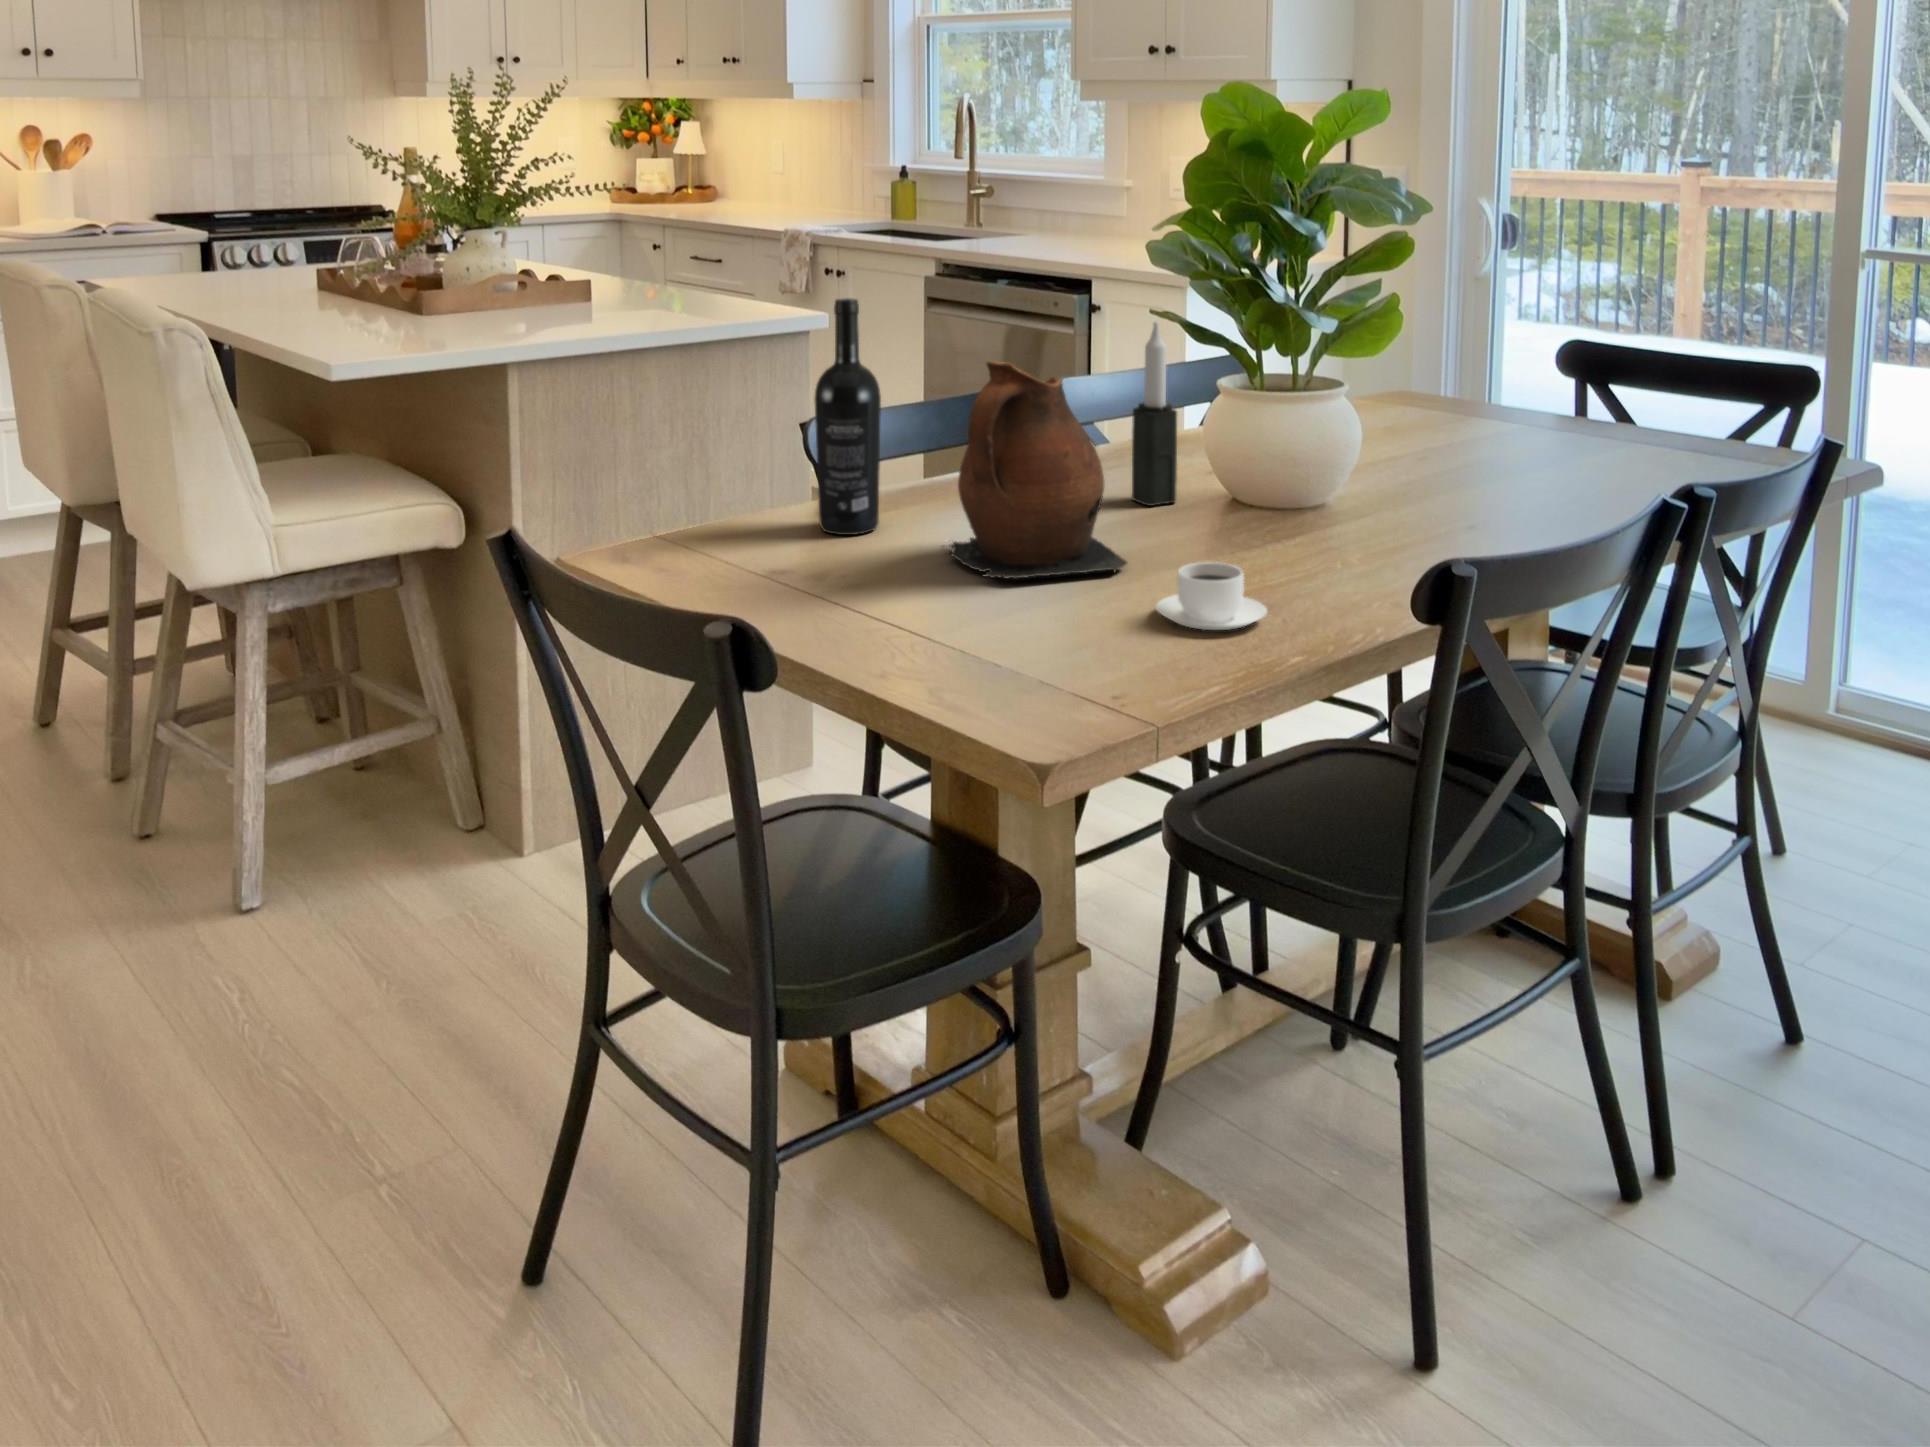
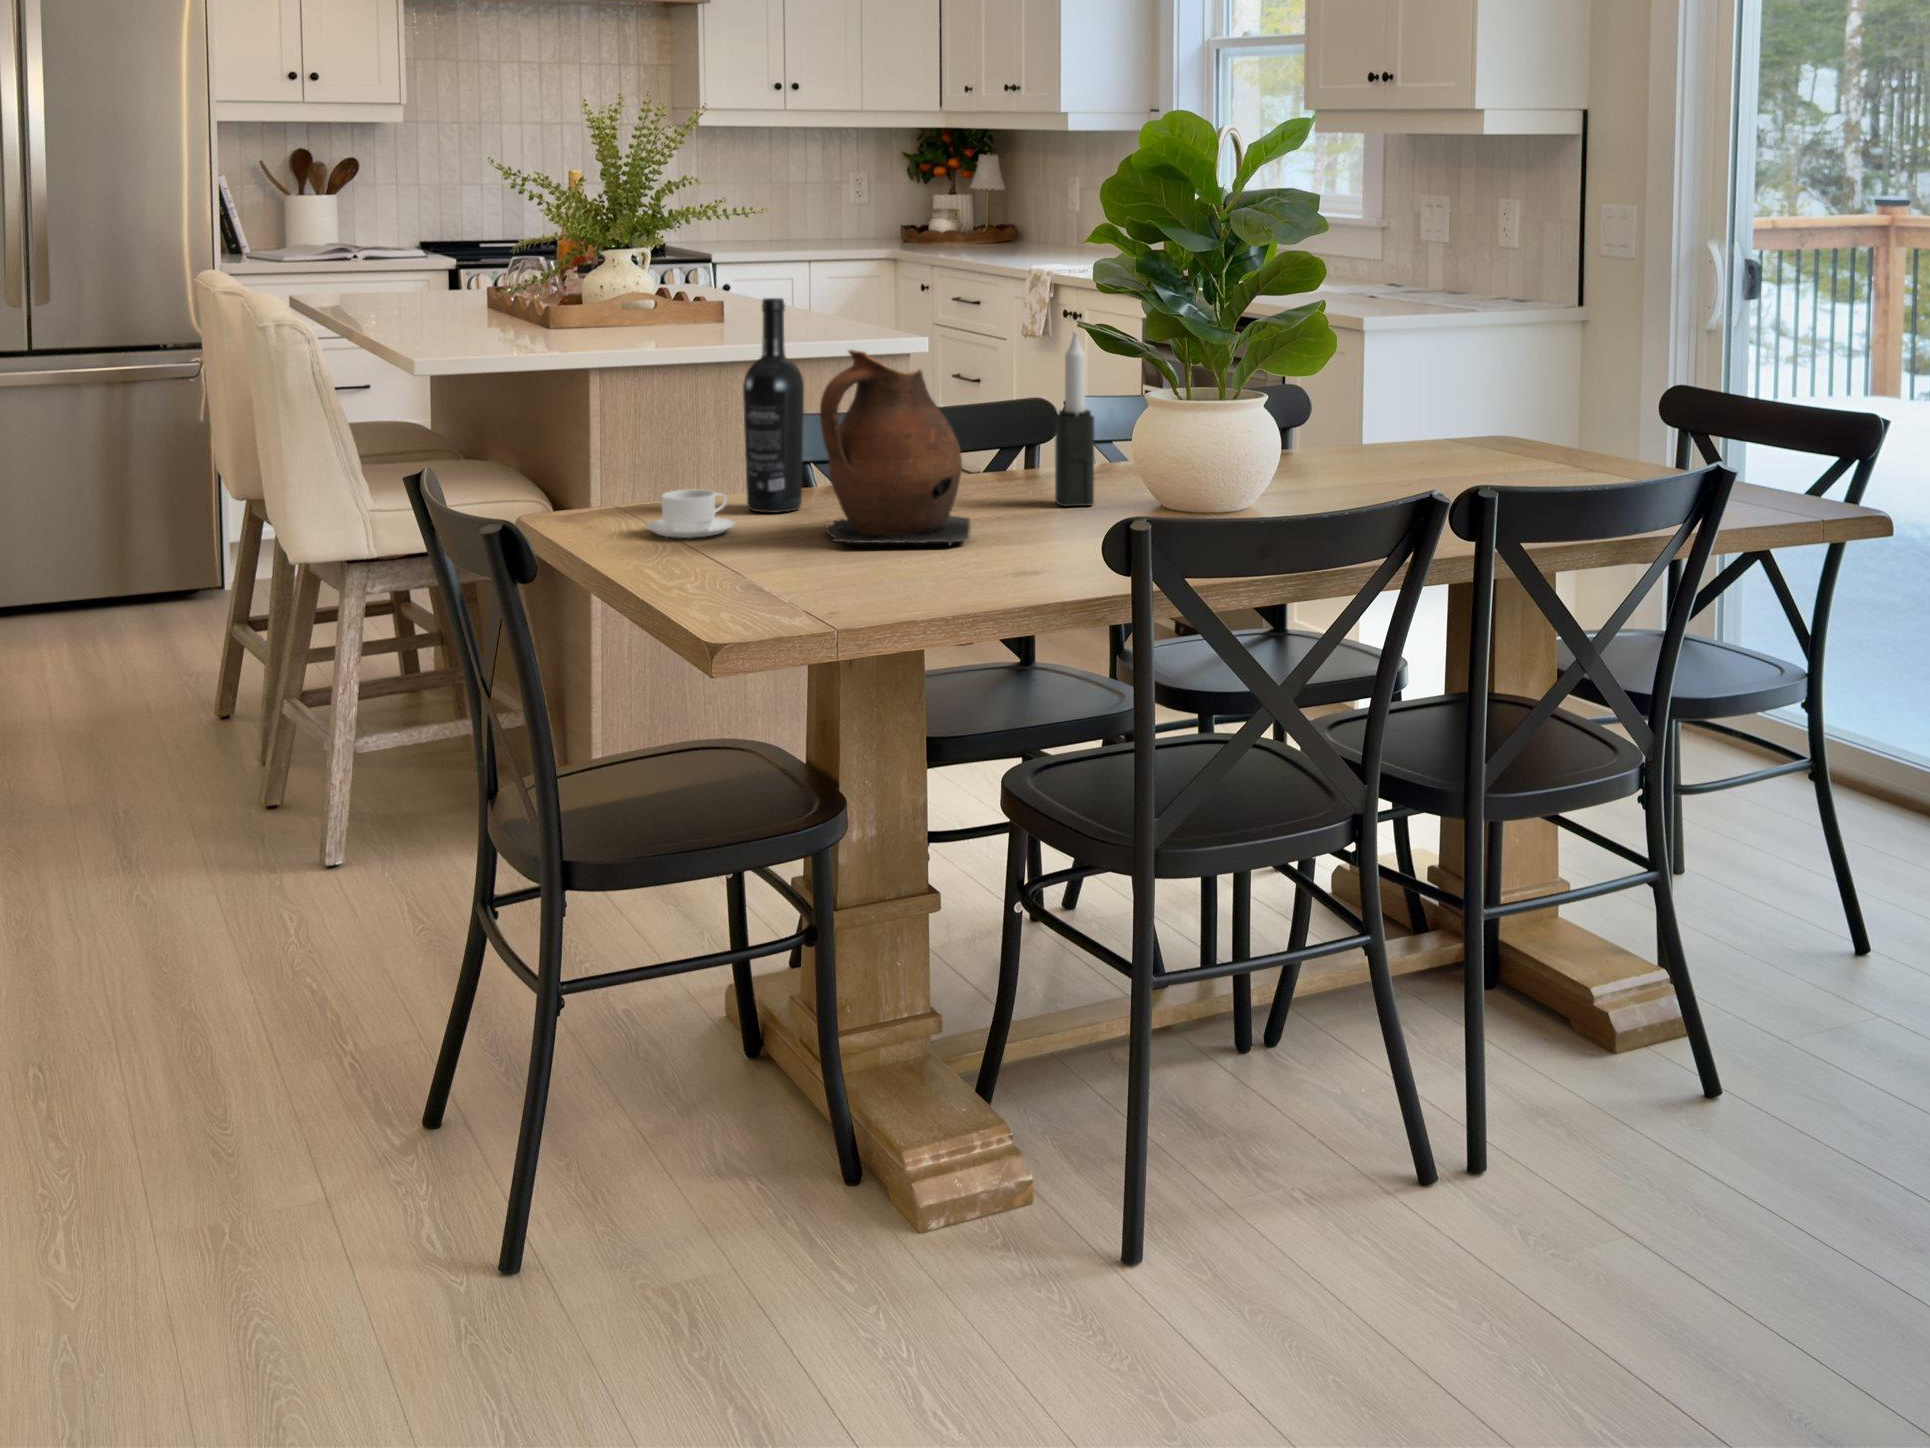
coffee cup: present [1156,562,1267,630] -> present [646,490,735,538]

